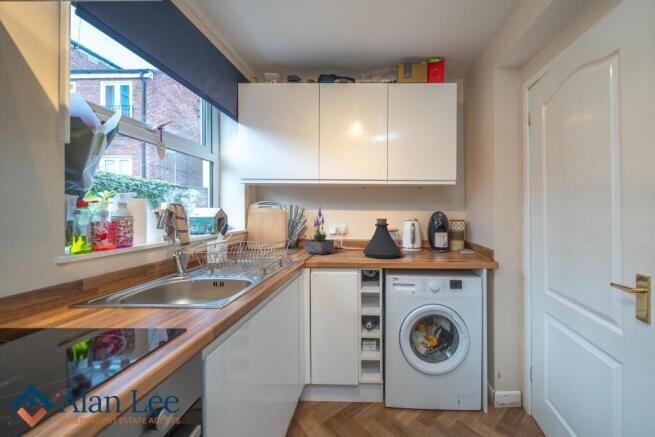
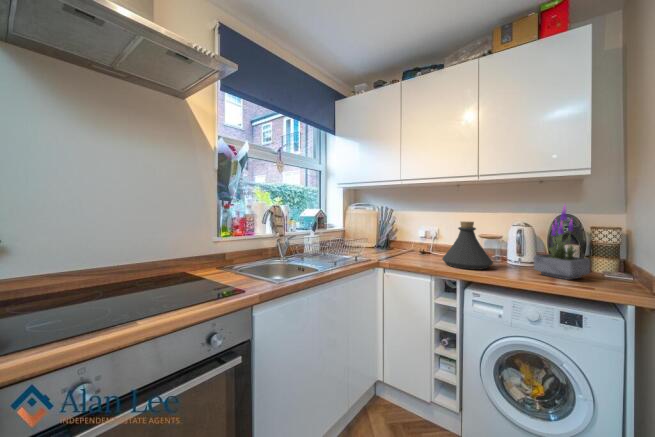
potted plant: present [305,207,334,255] -> present [534,205,590,280]

